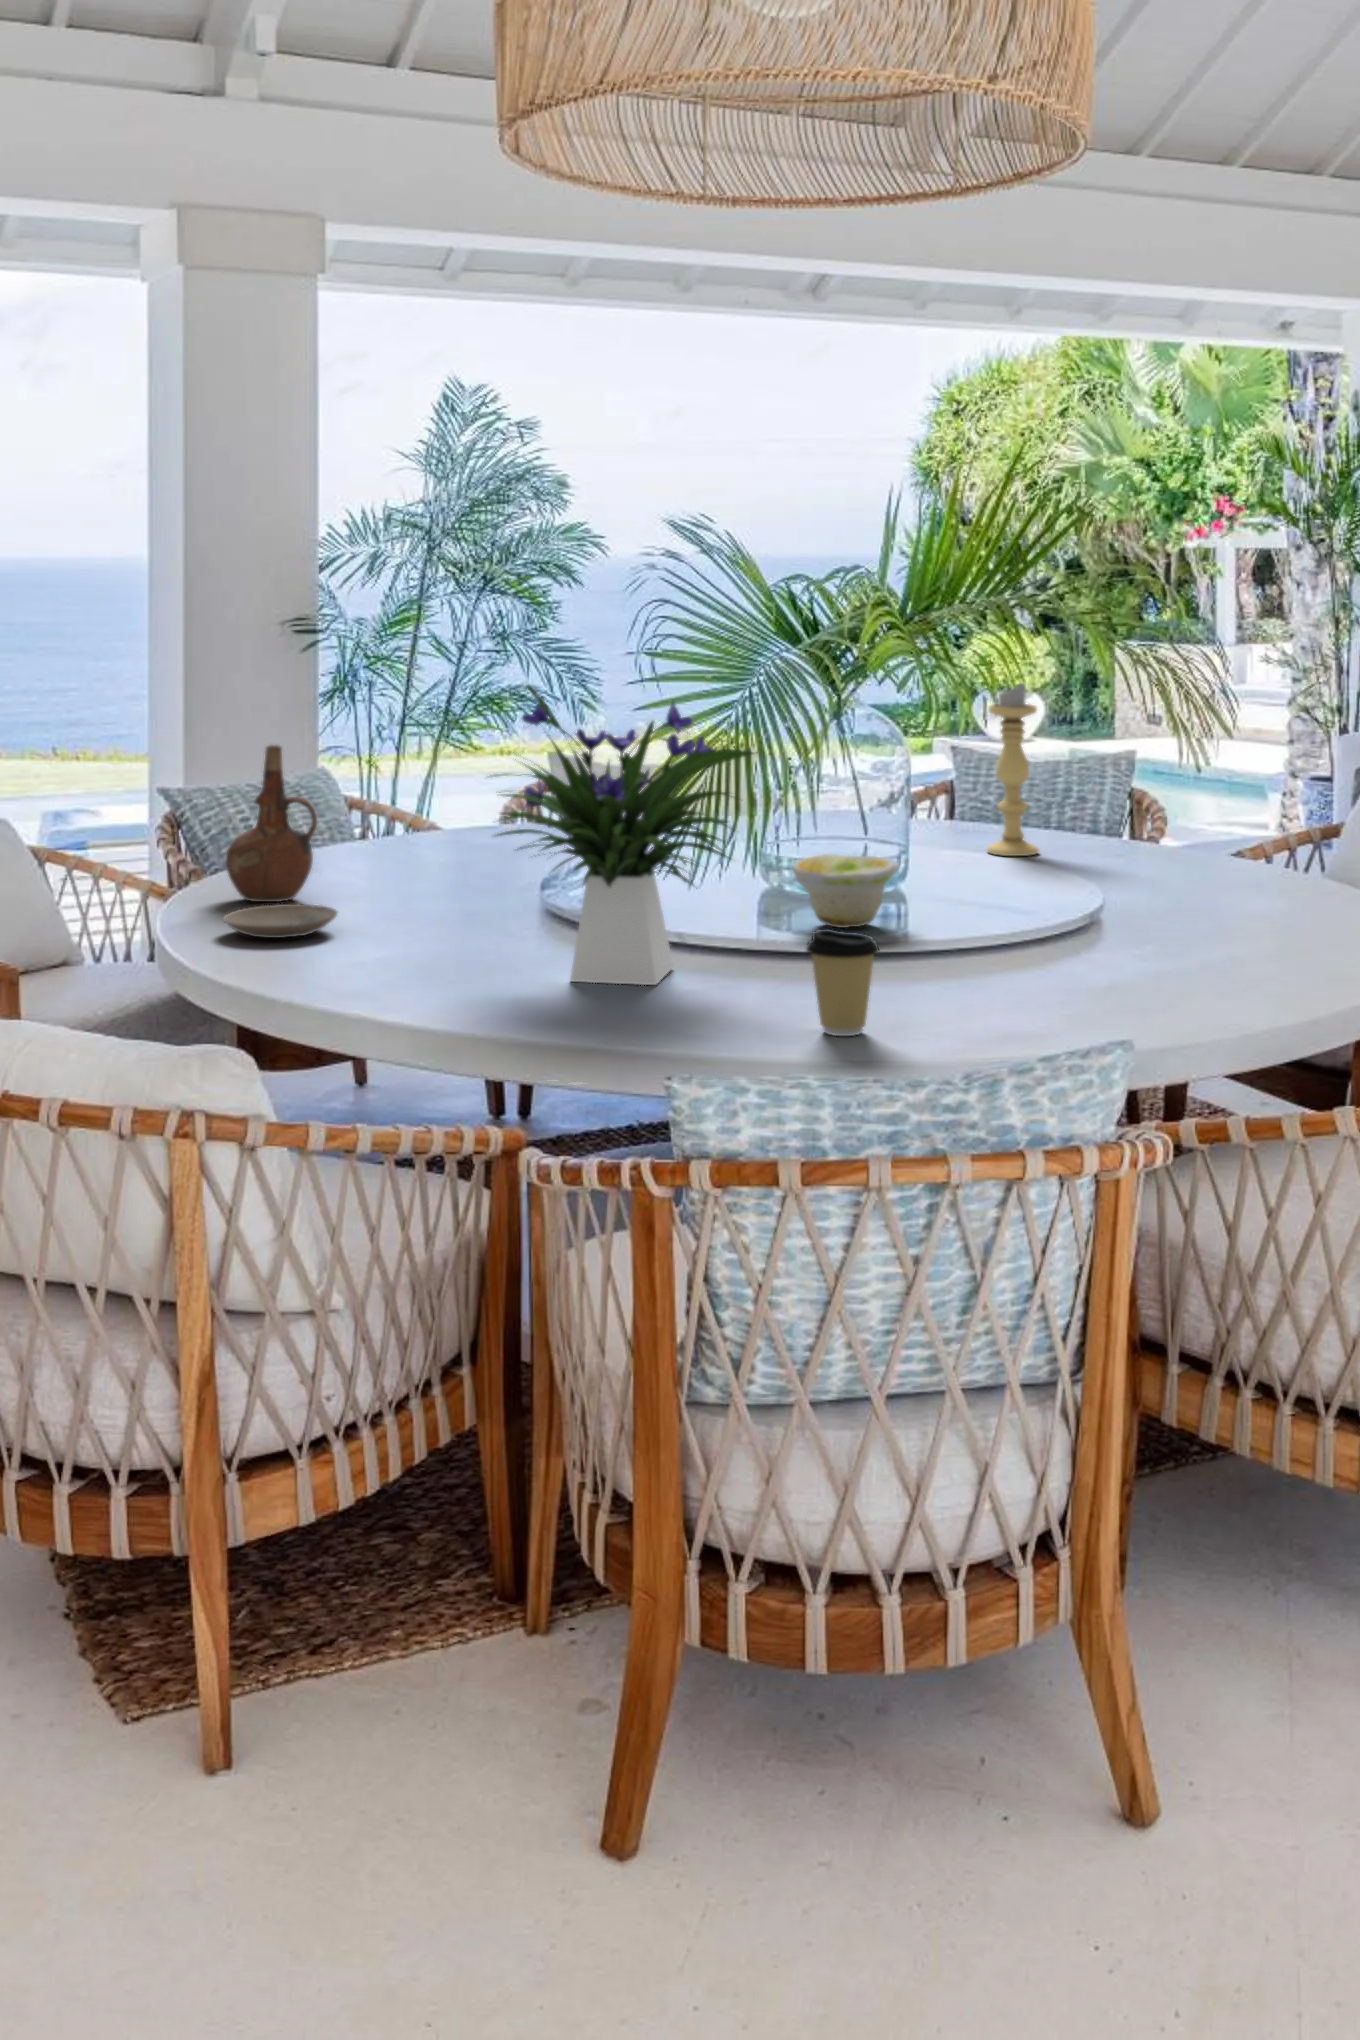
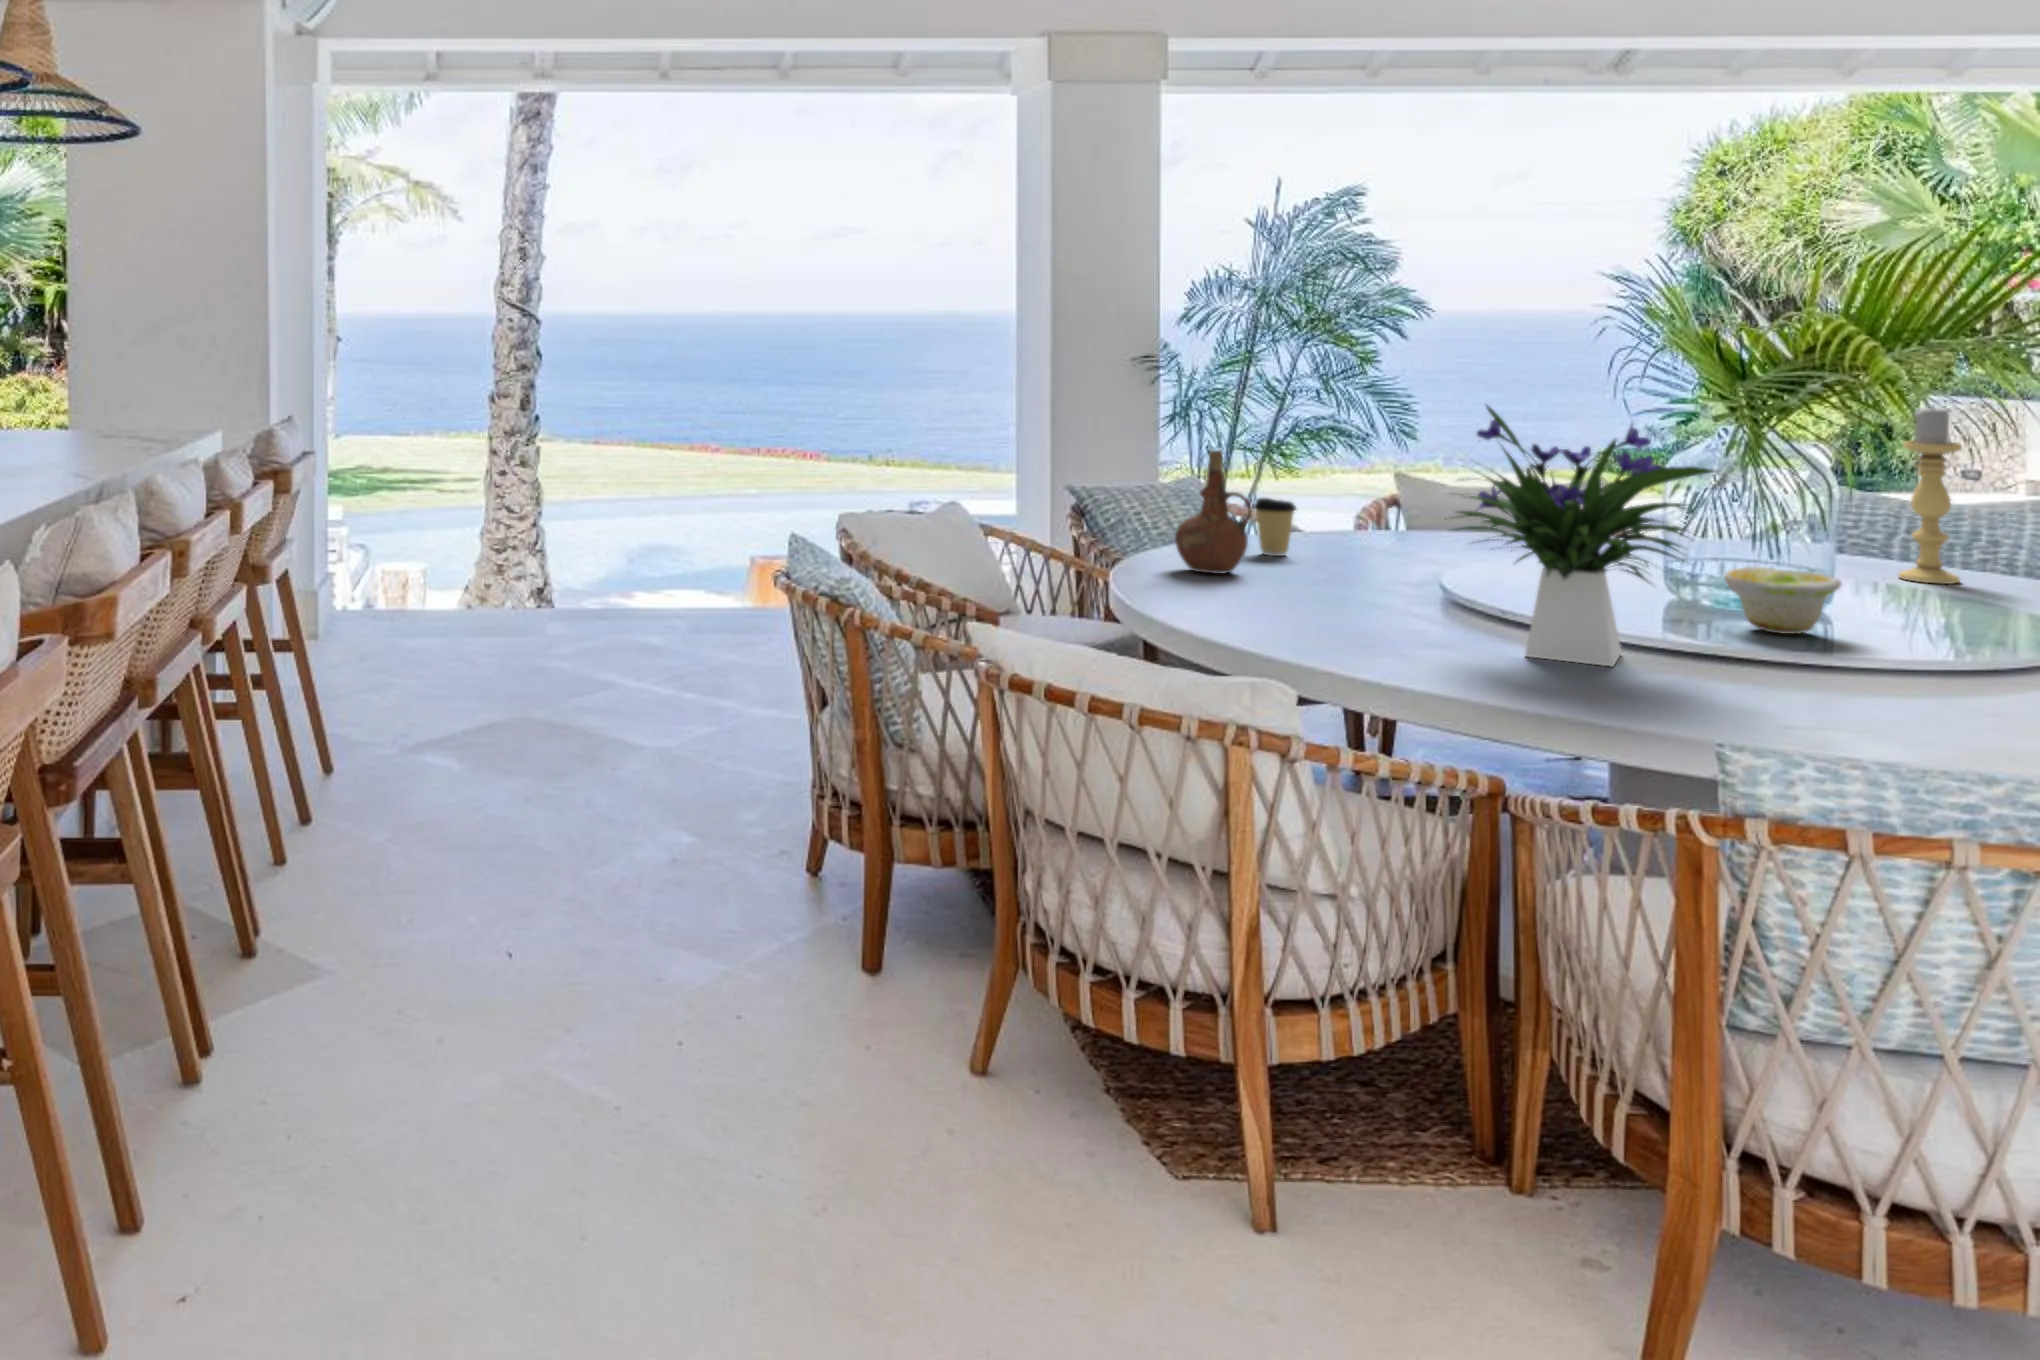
plate: present [223,904,337,938] -> none [1189,575,1286,601]
coffee cup: present [806,929,879,1036] -> present [1252,498,1296,556]

